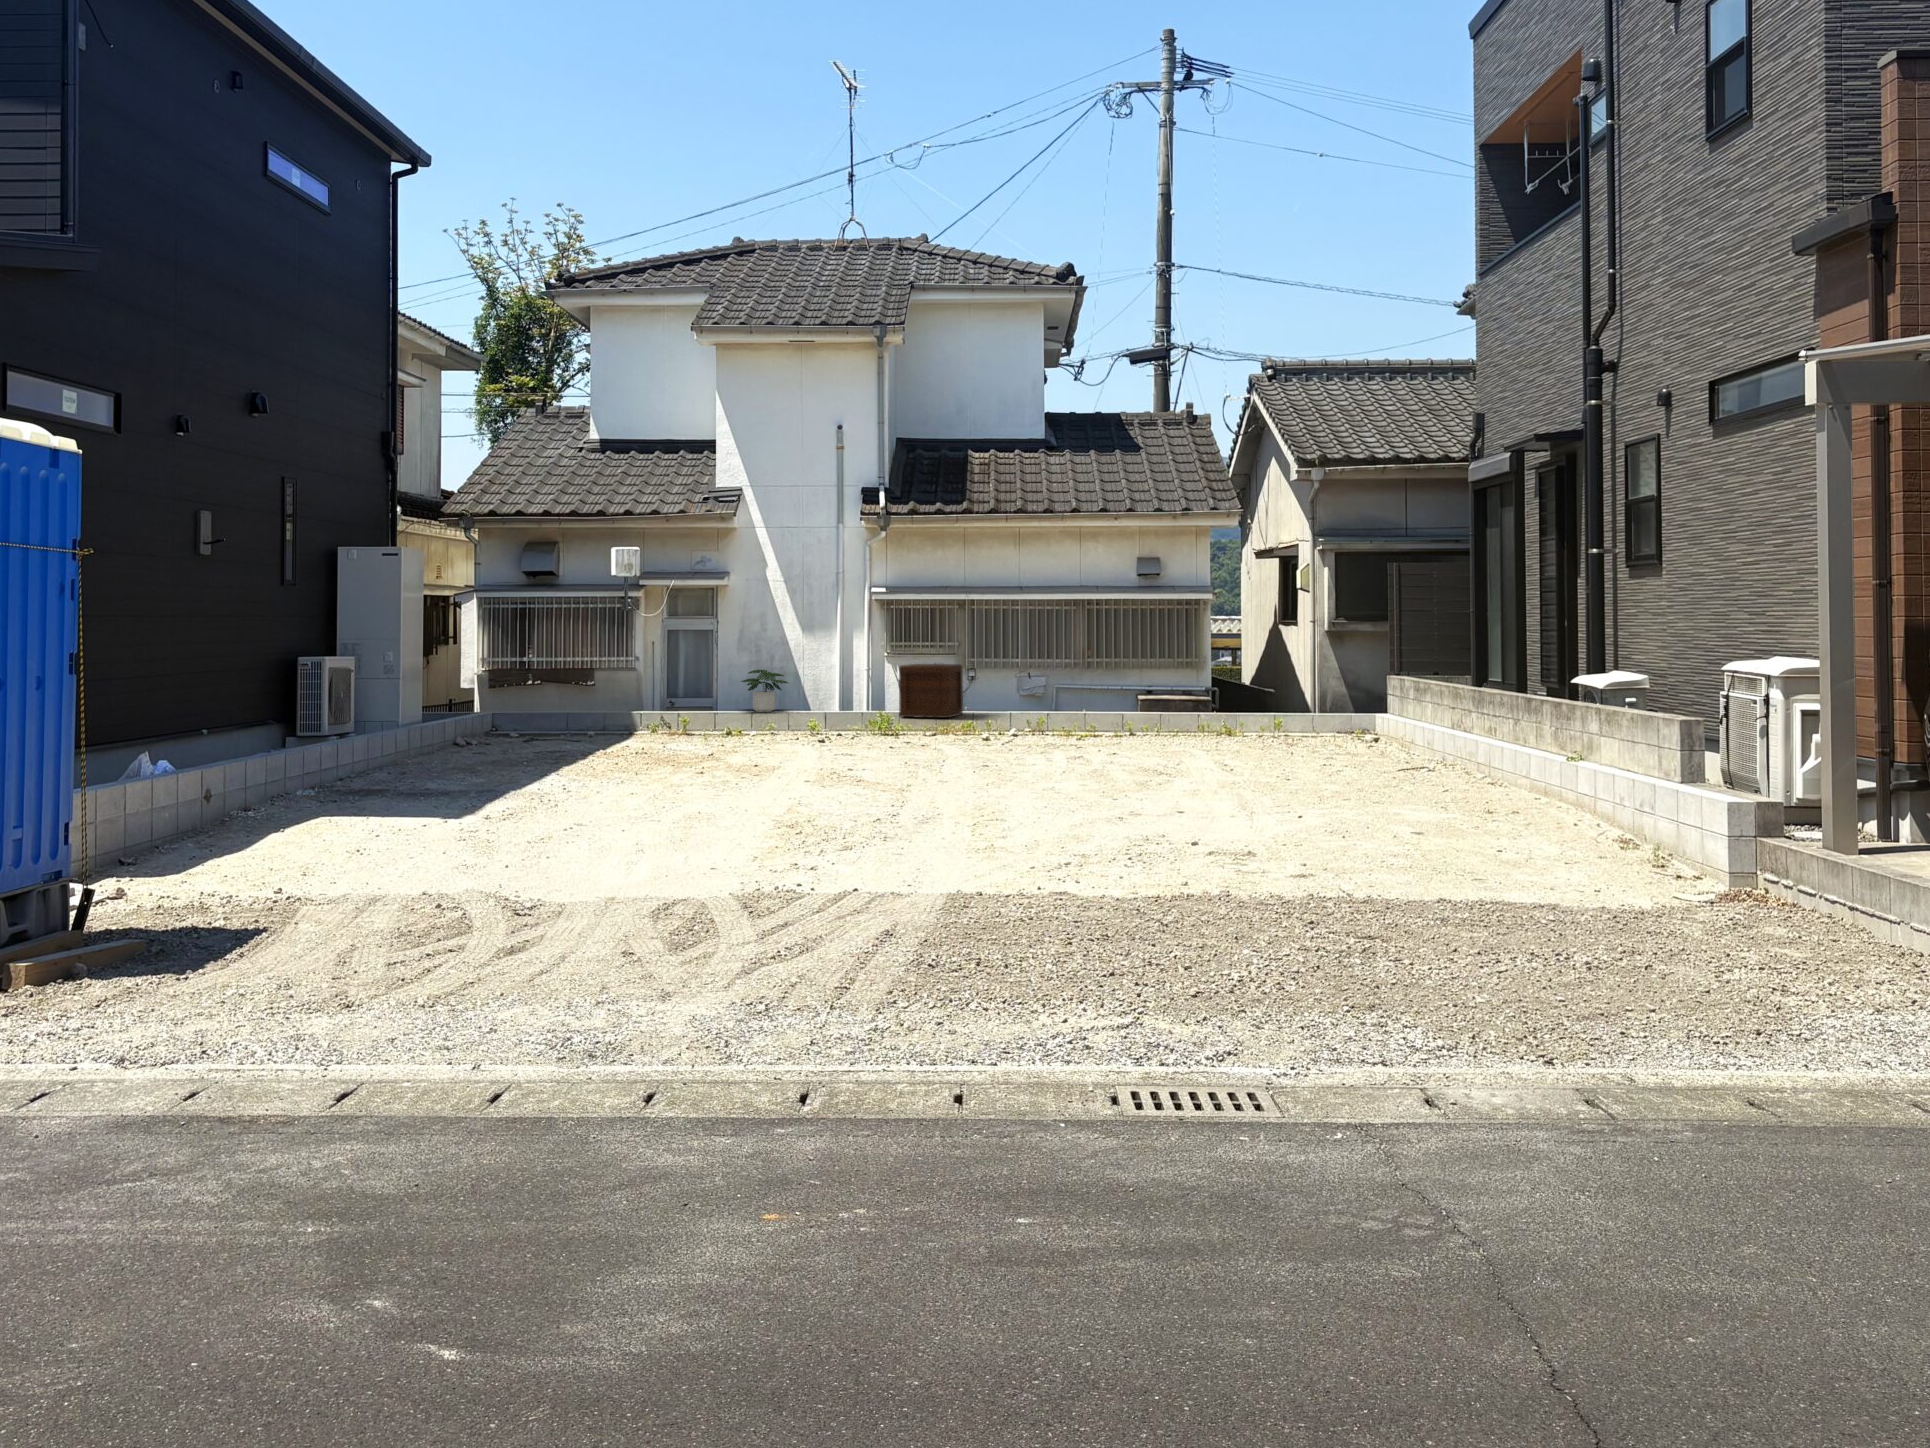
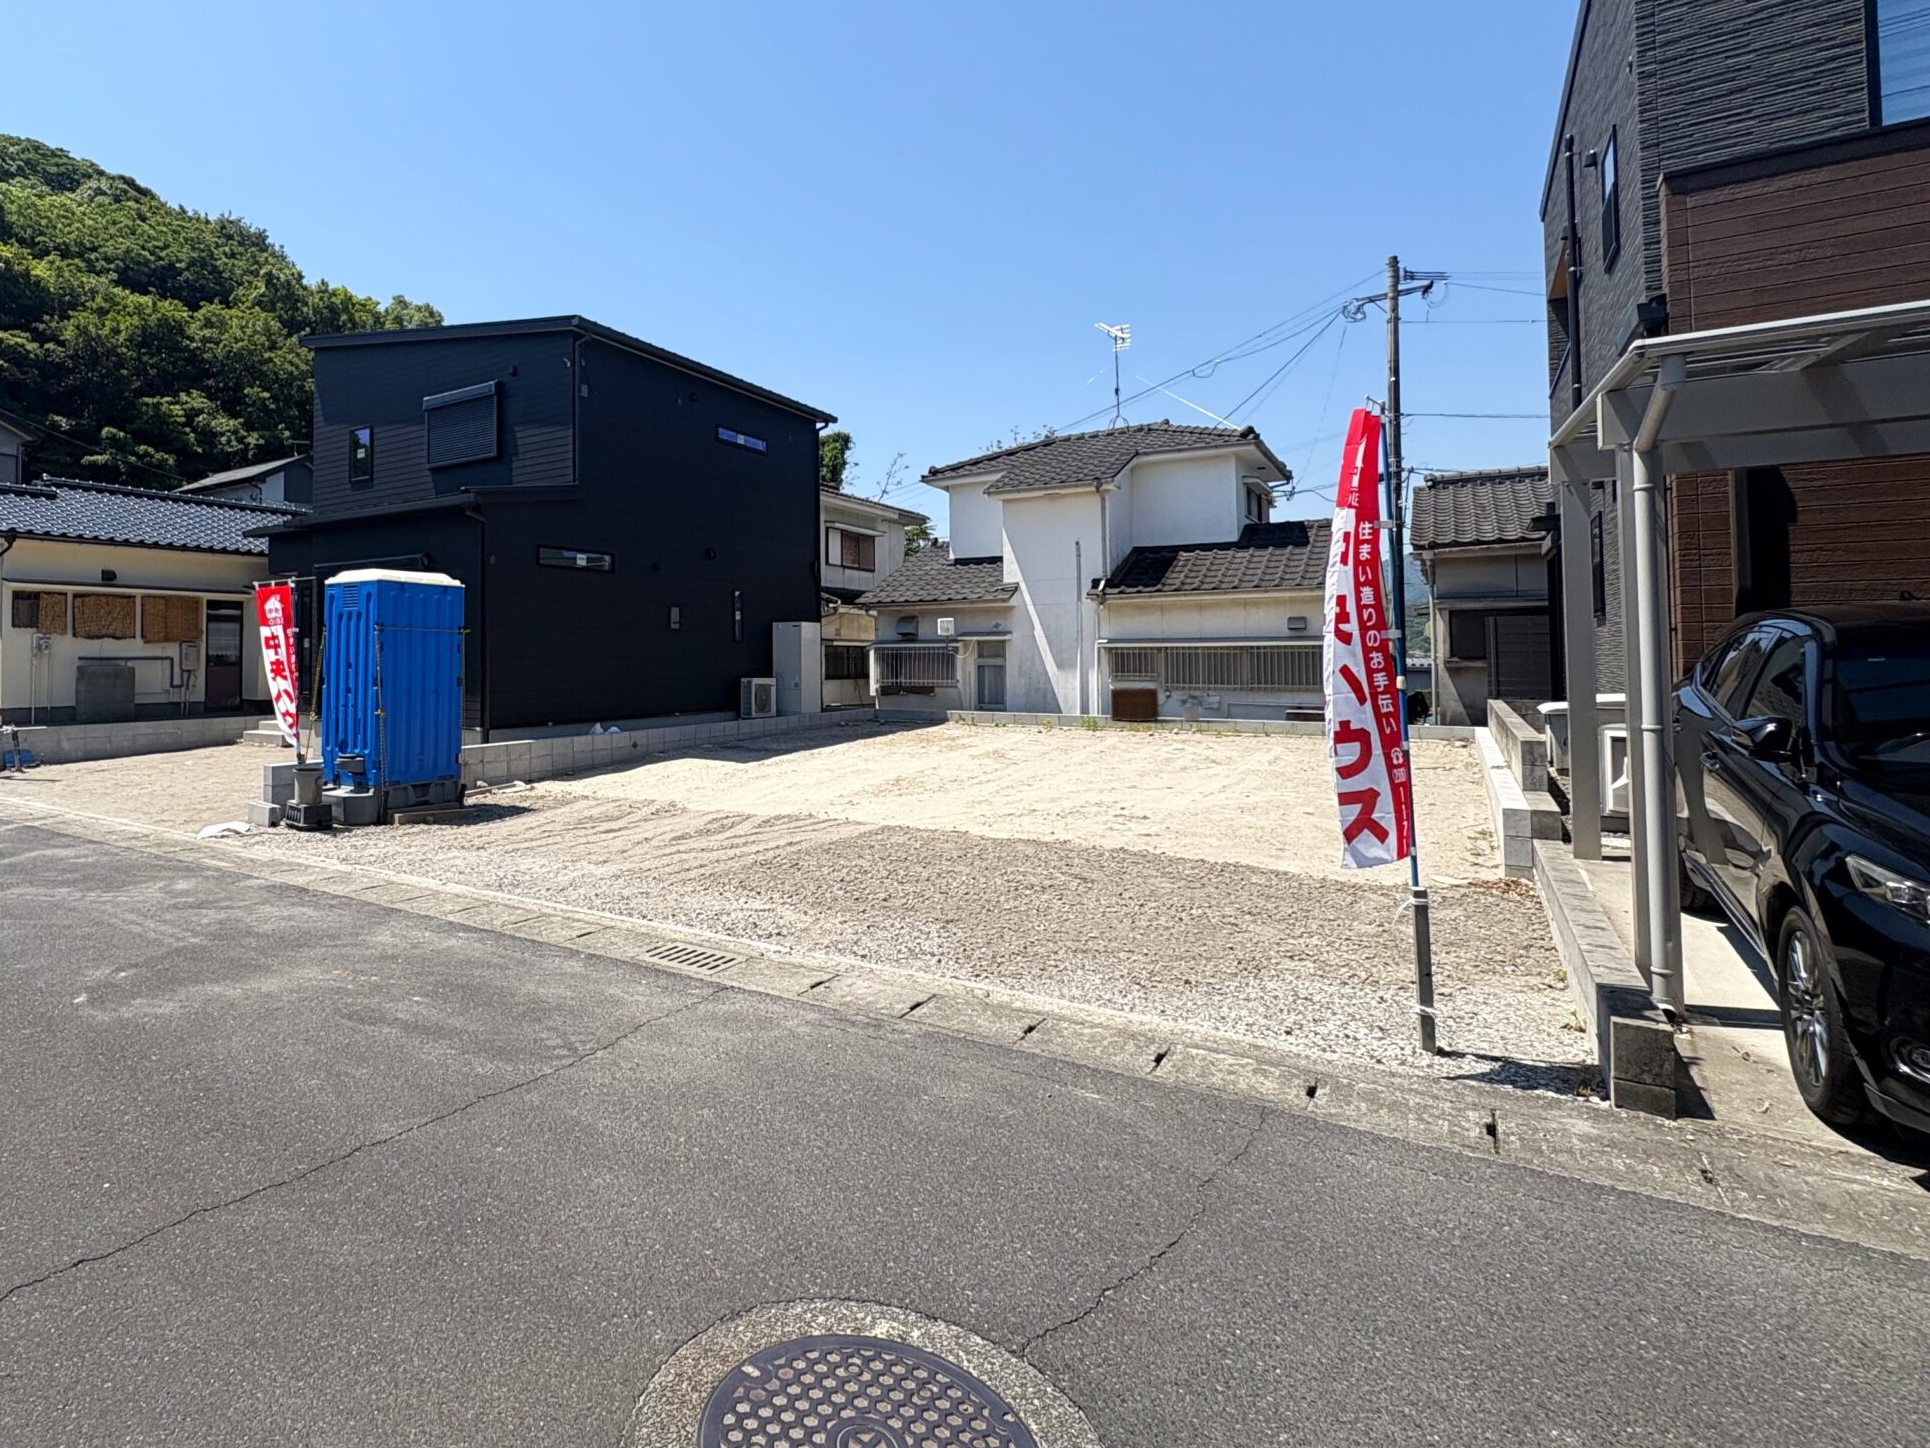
potted plant: present [741,670,788,712] -> present [1177,694,1202,721]

